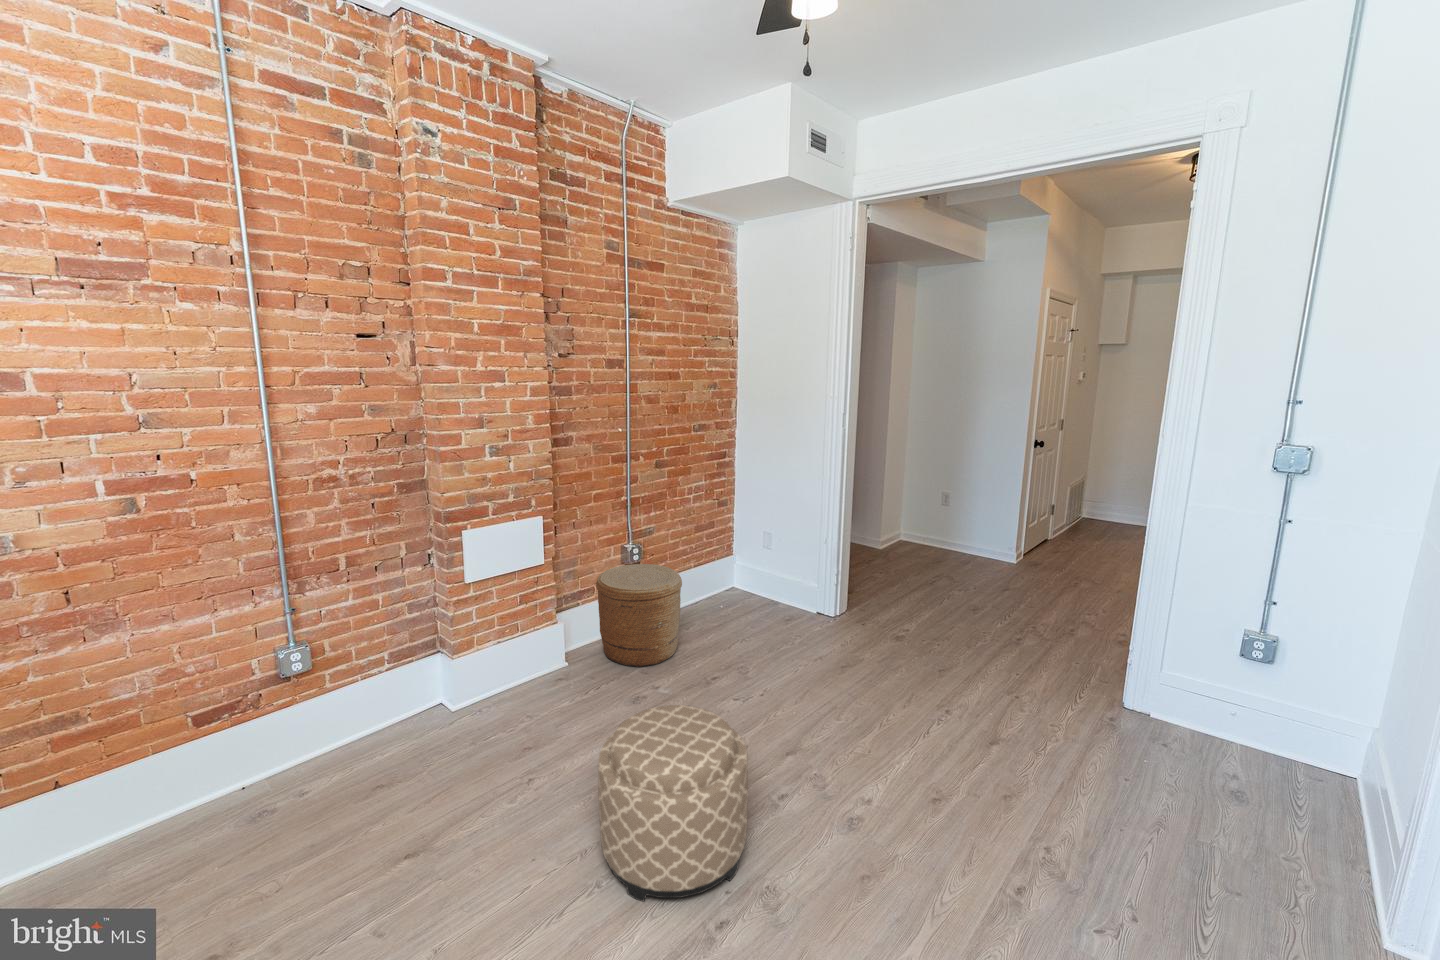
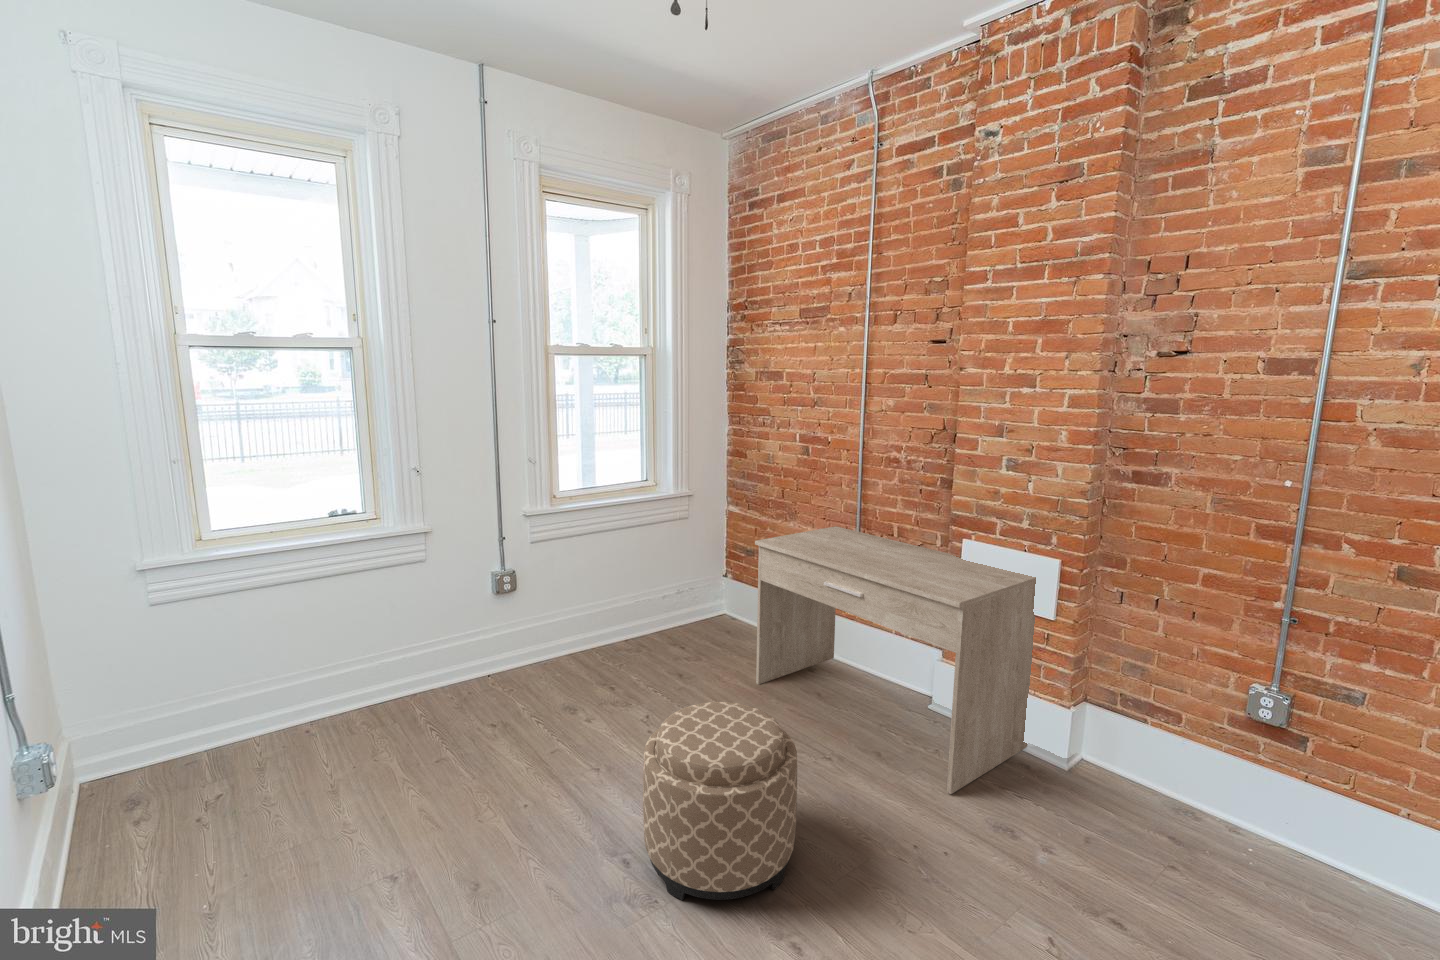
desk: none [251,536,593,844] -> present [755,526,1036,794]
woven basket: present [596,564,682,667] -> none [1103,689,1278,885]

